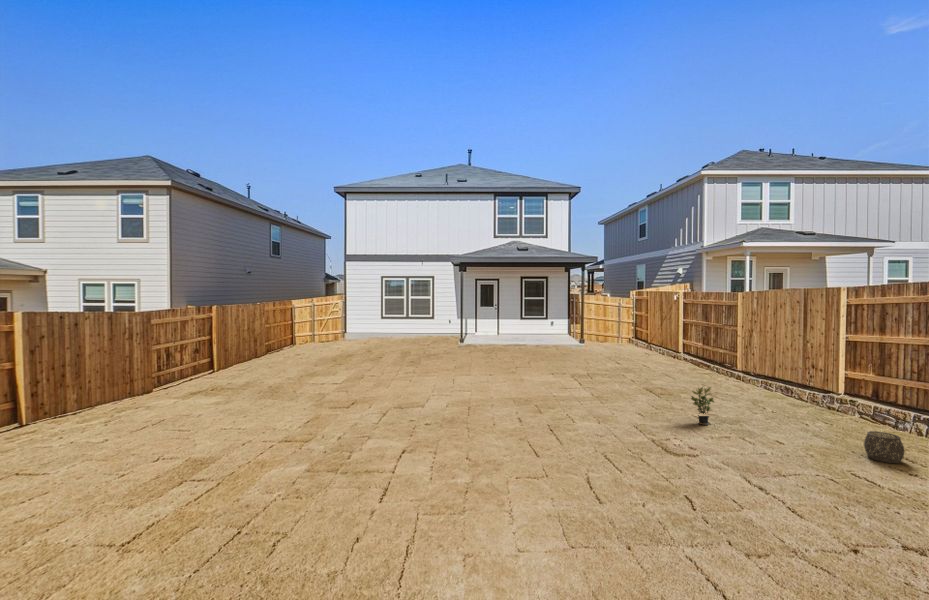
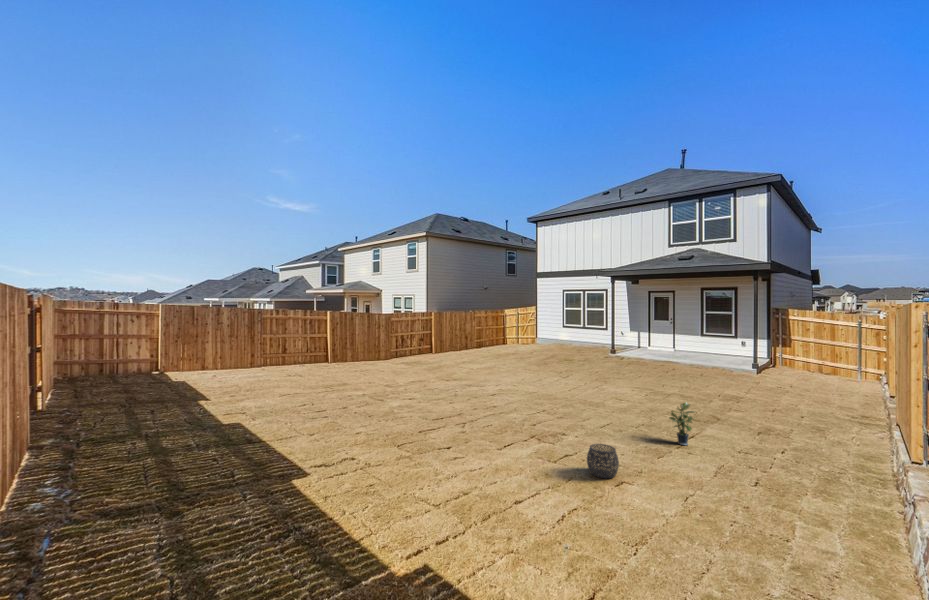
woven basket: present [864,431,904,463] -> present [587,444,619,478]

